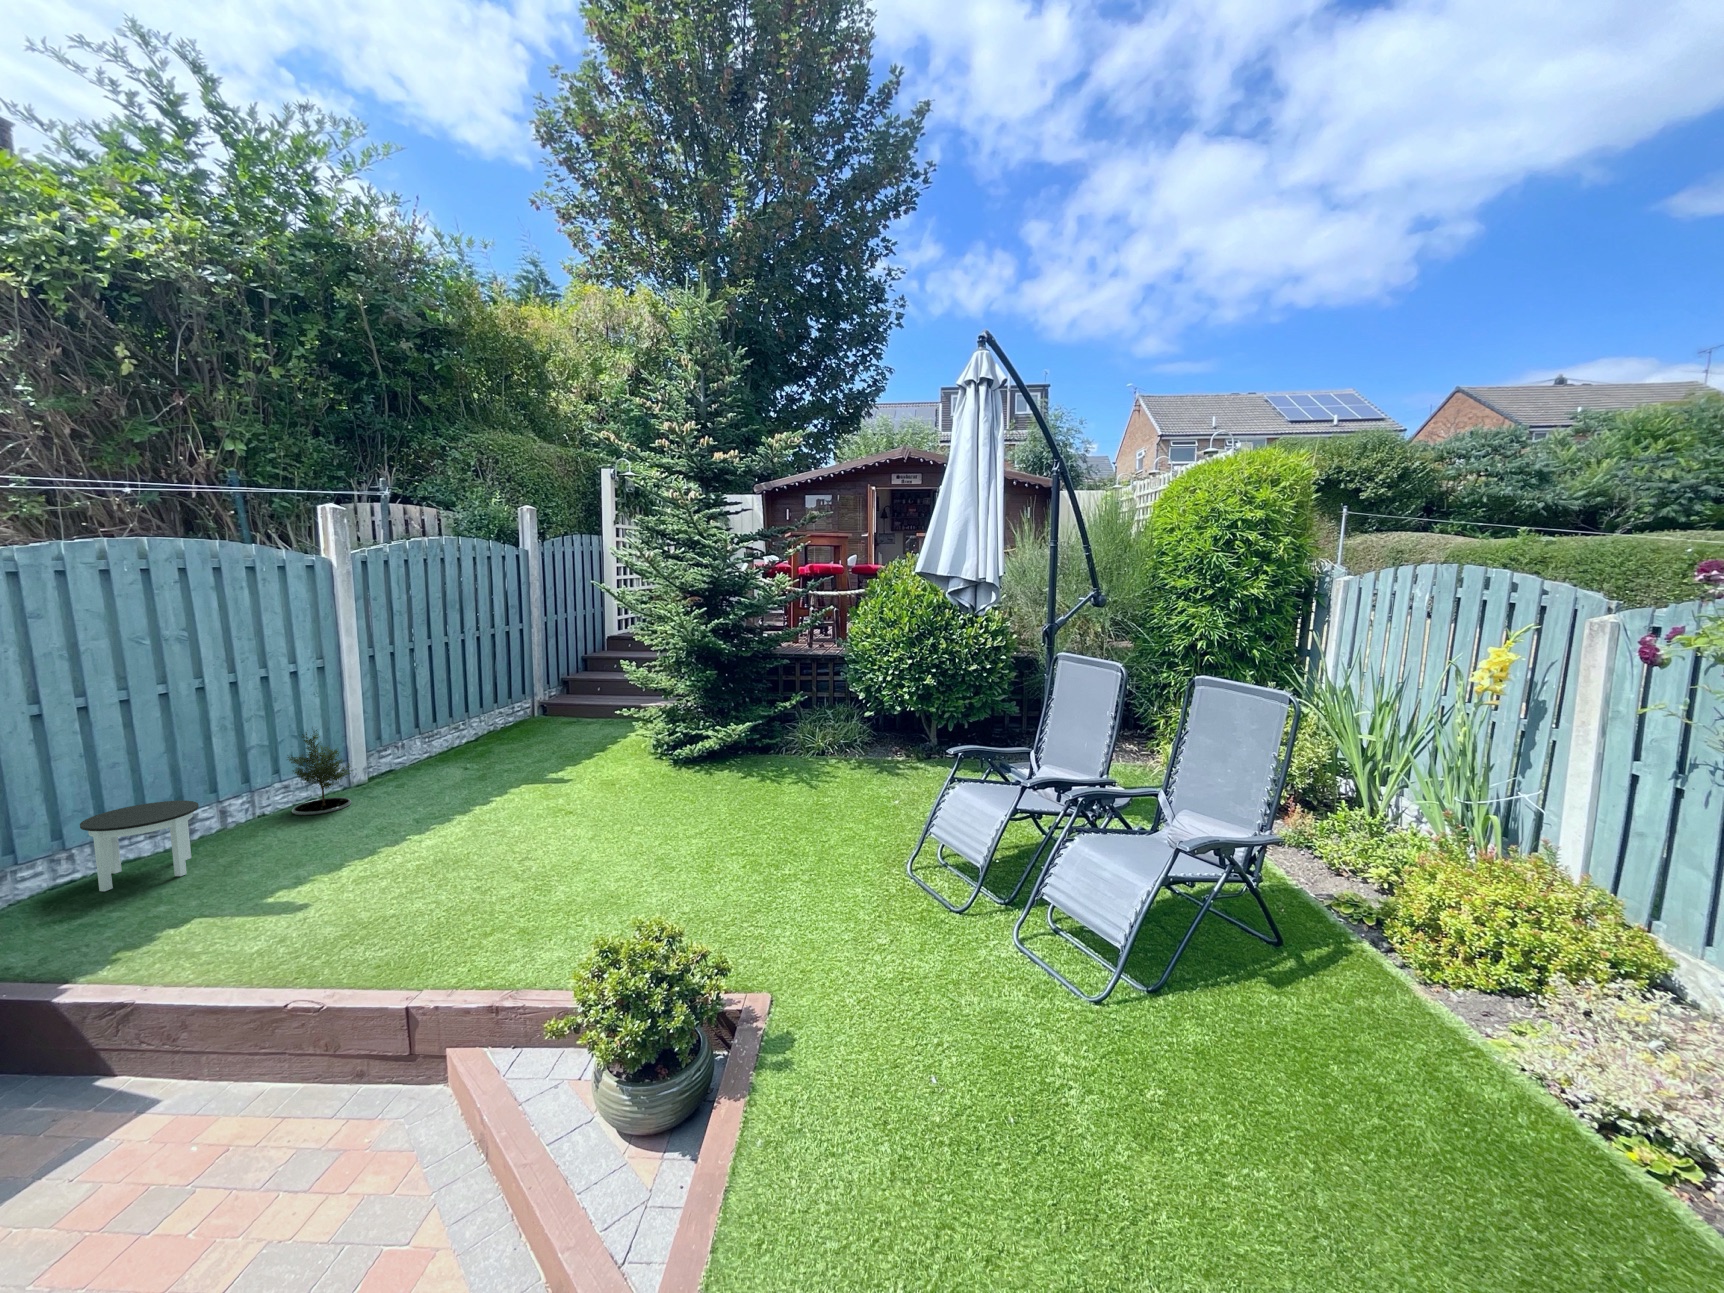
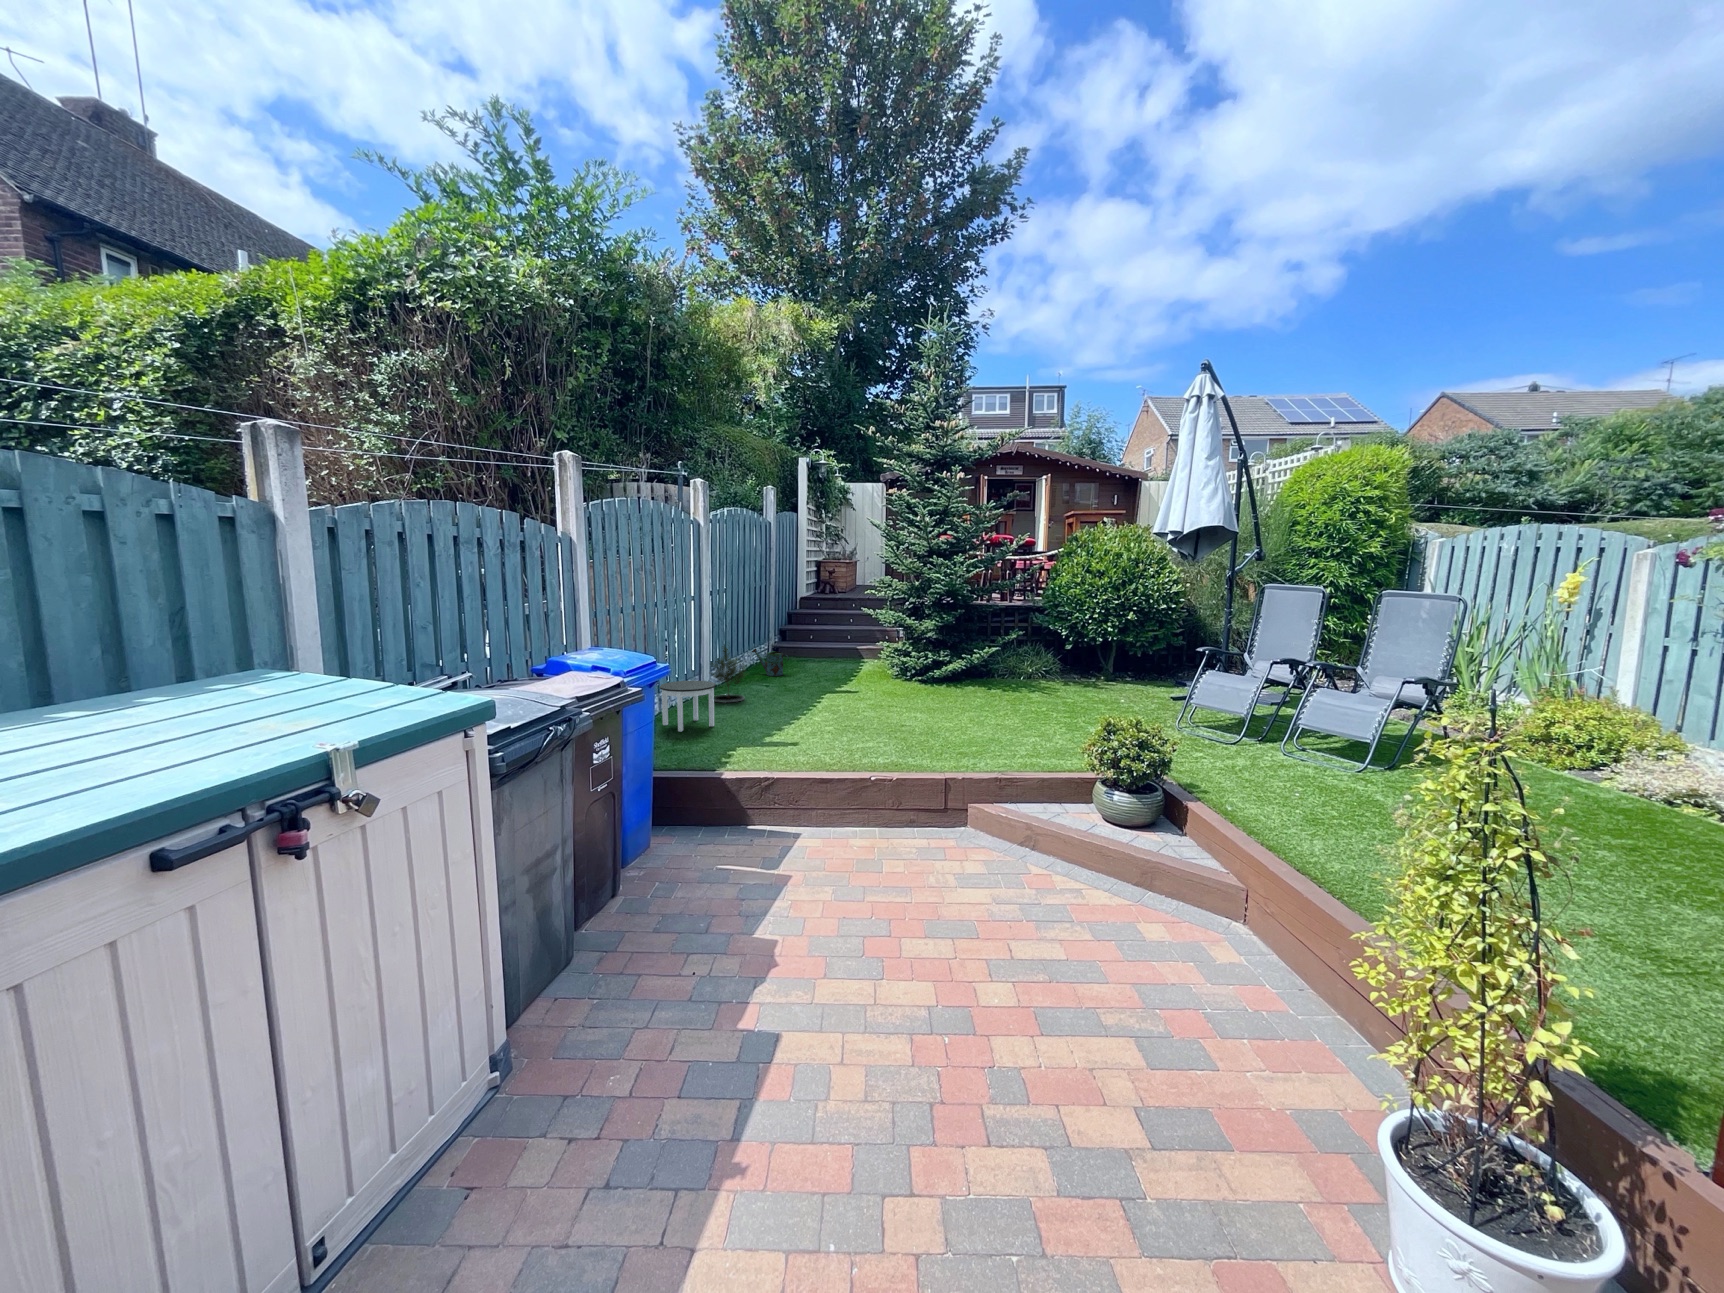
watering can: none [440,719,487,757] -> present [752,649,789,676]

